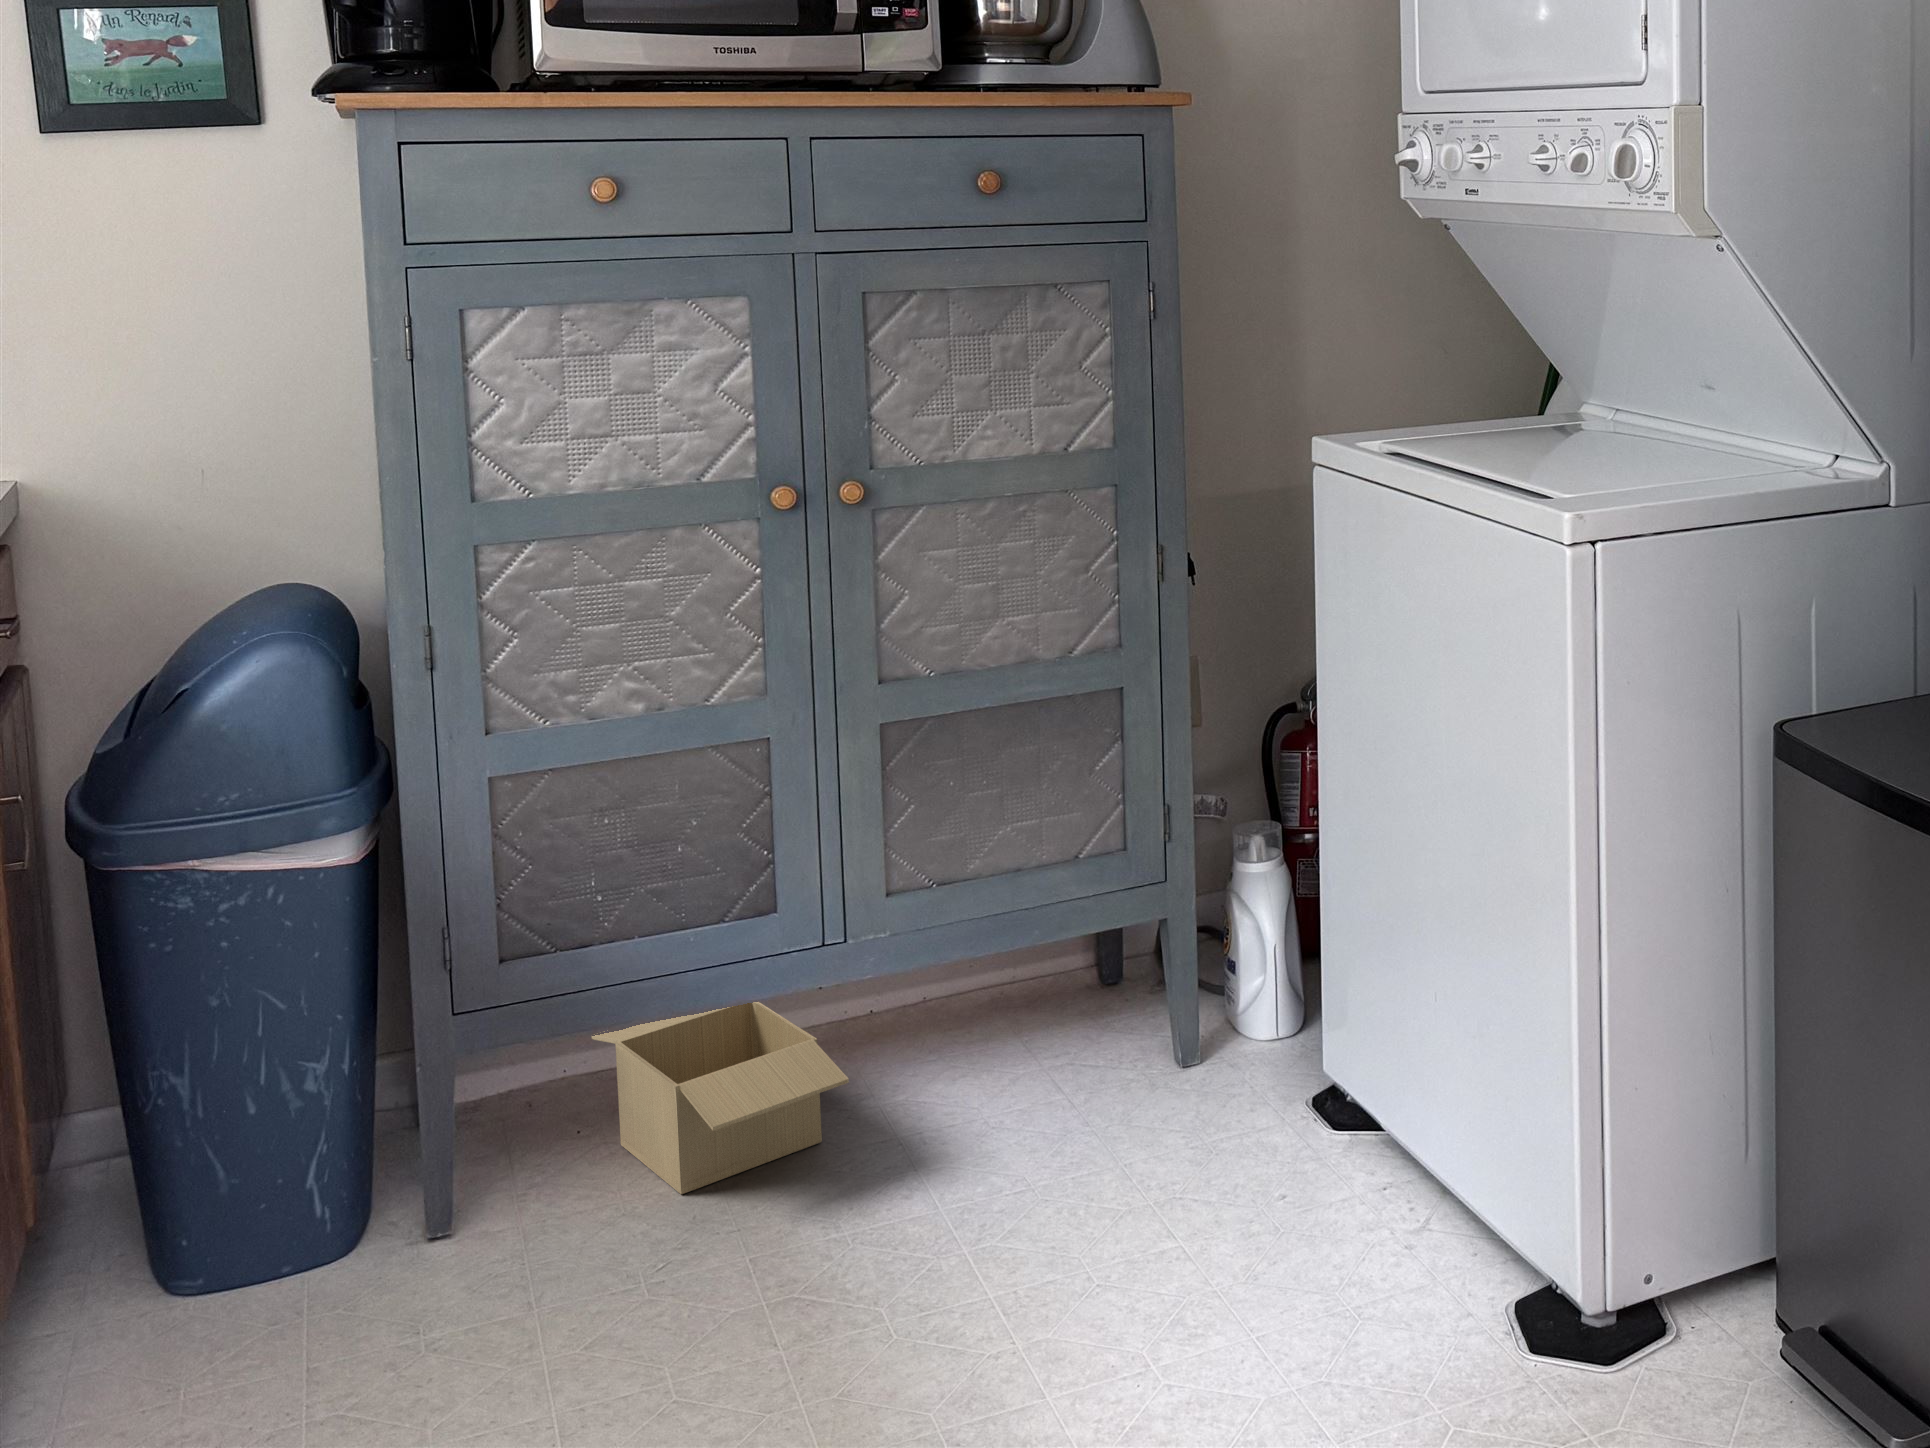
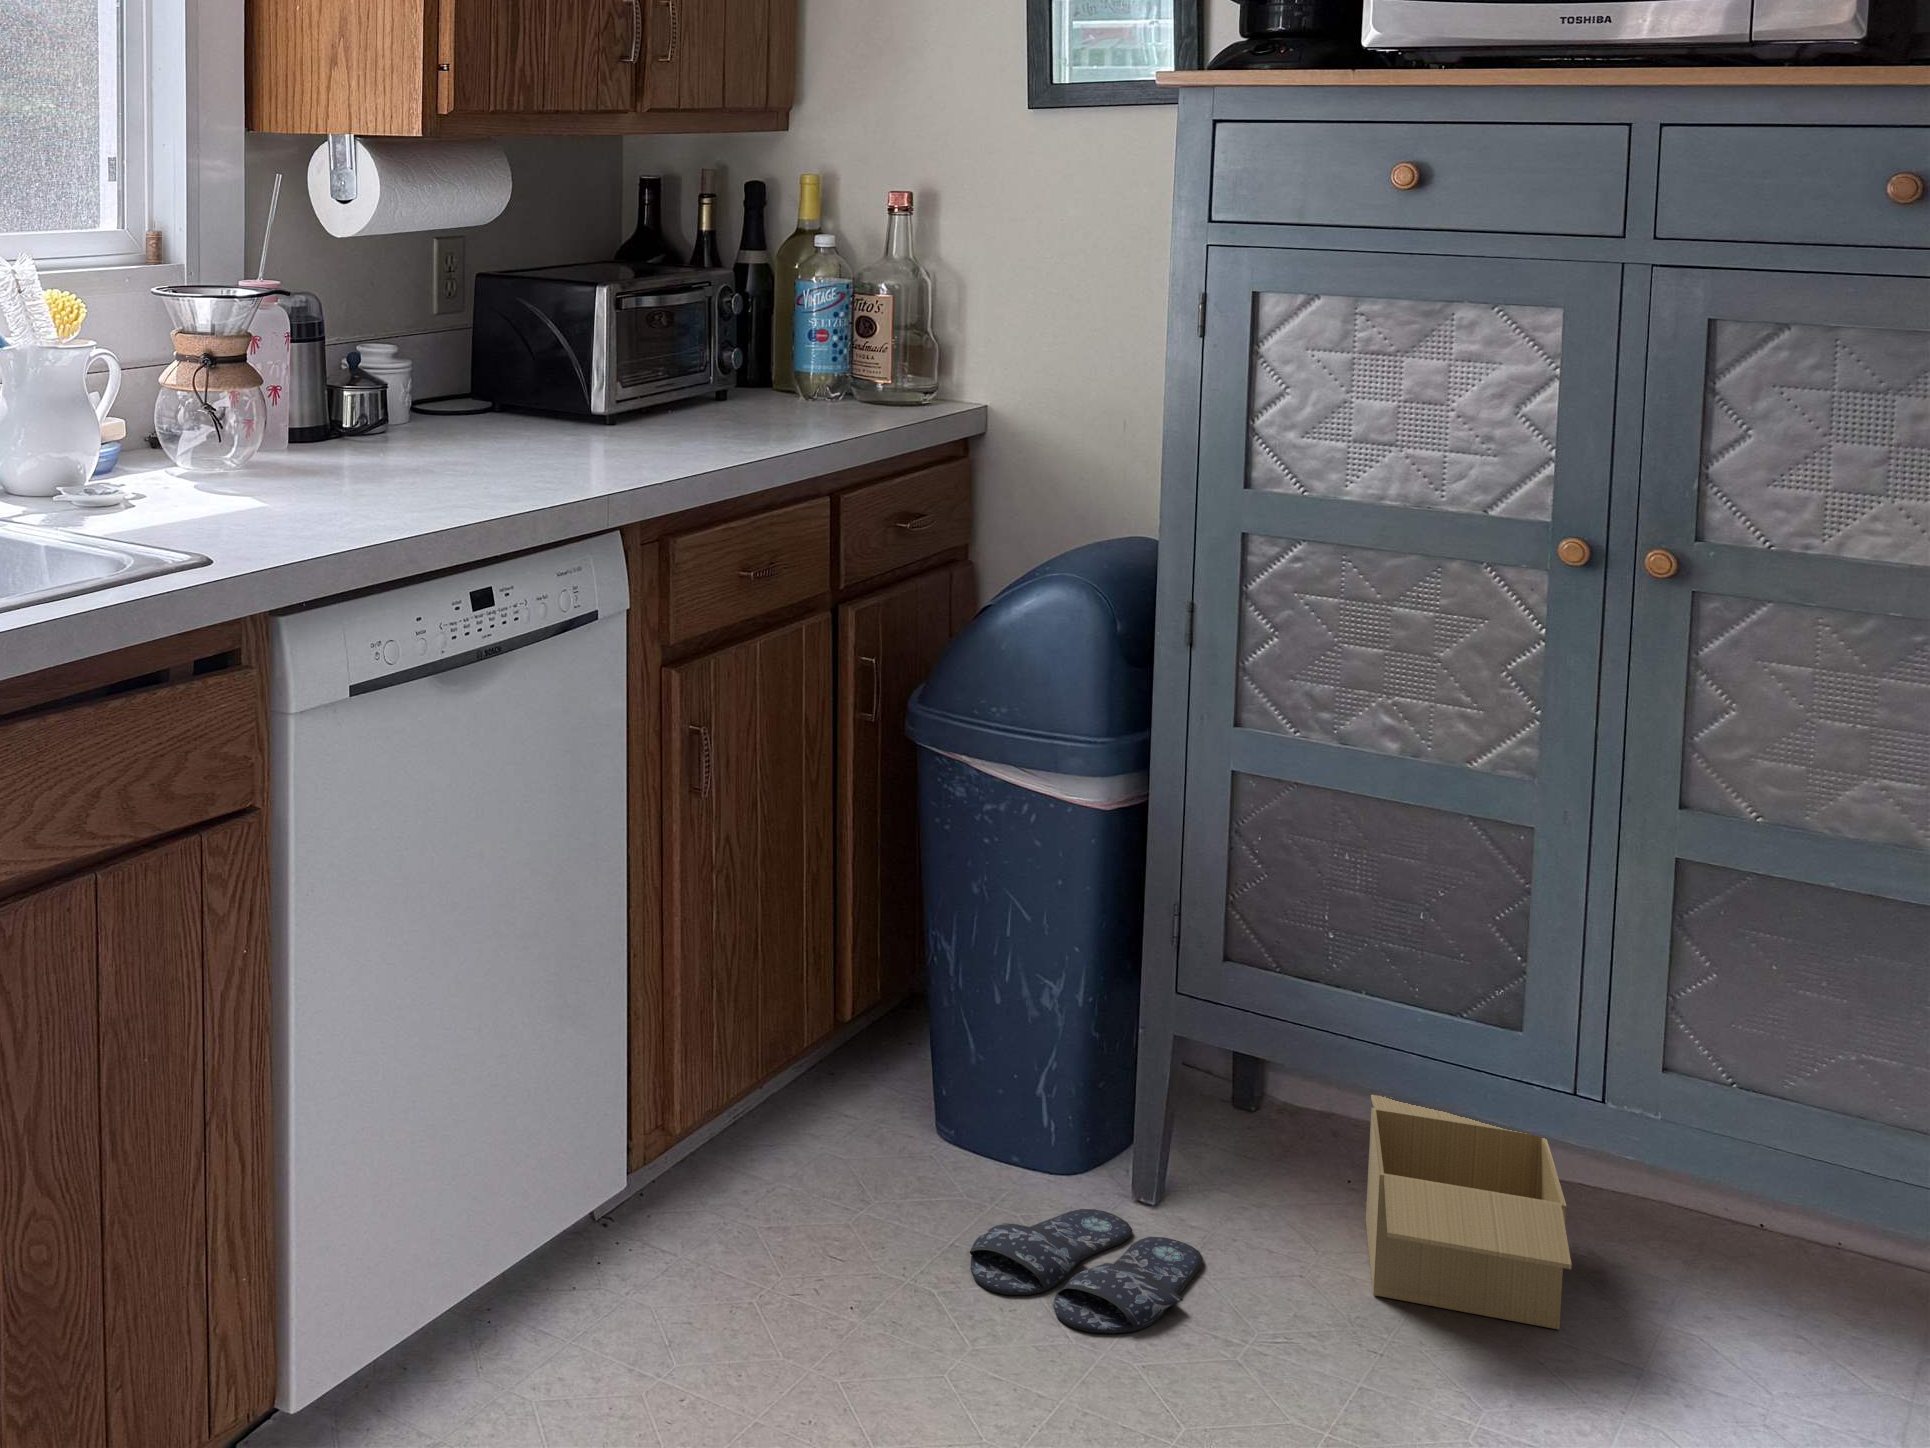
slippers: none [319,1243,553,1388] -> present [970,1209,1203,1333]

